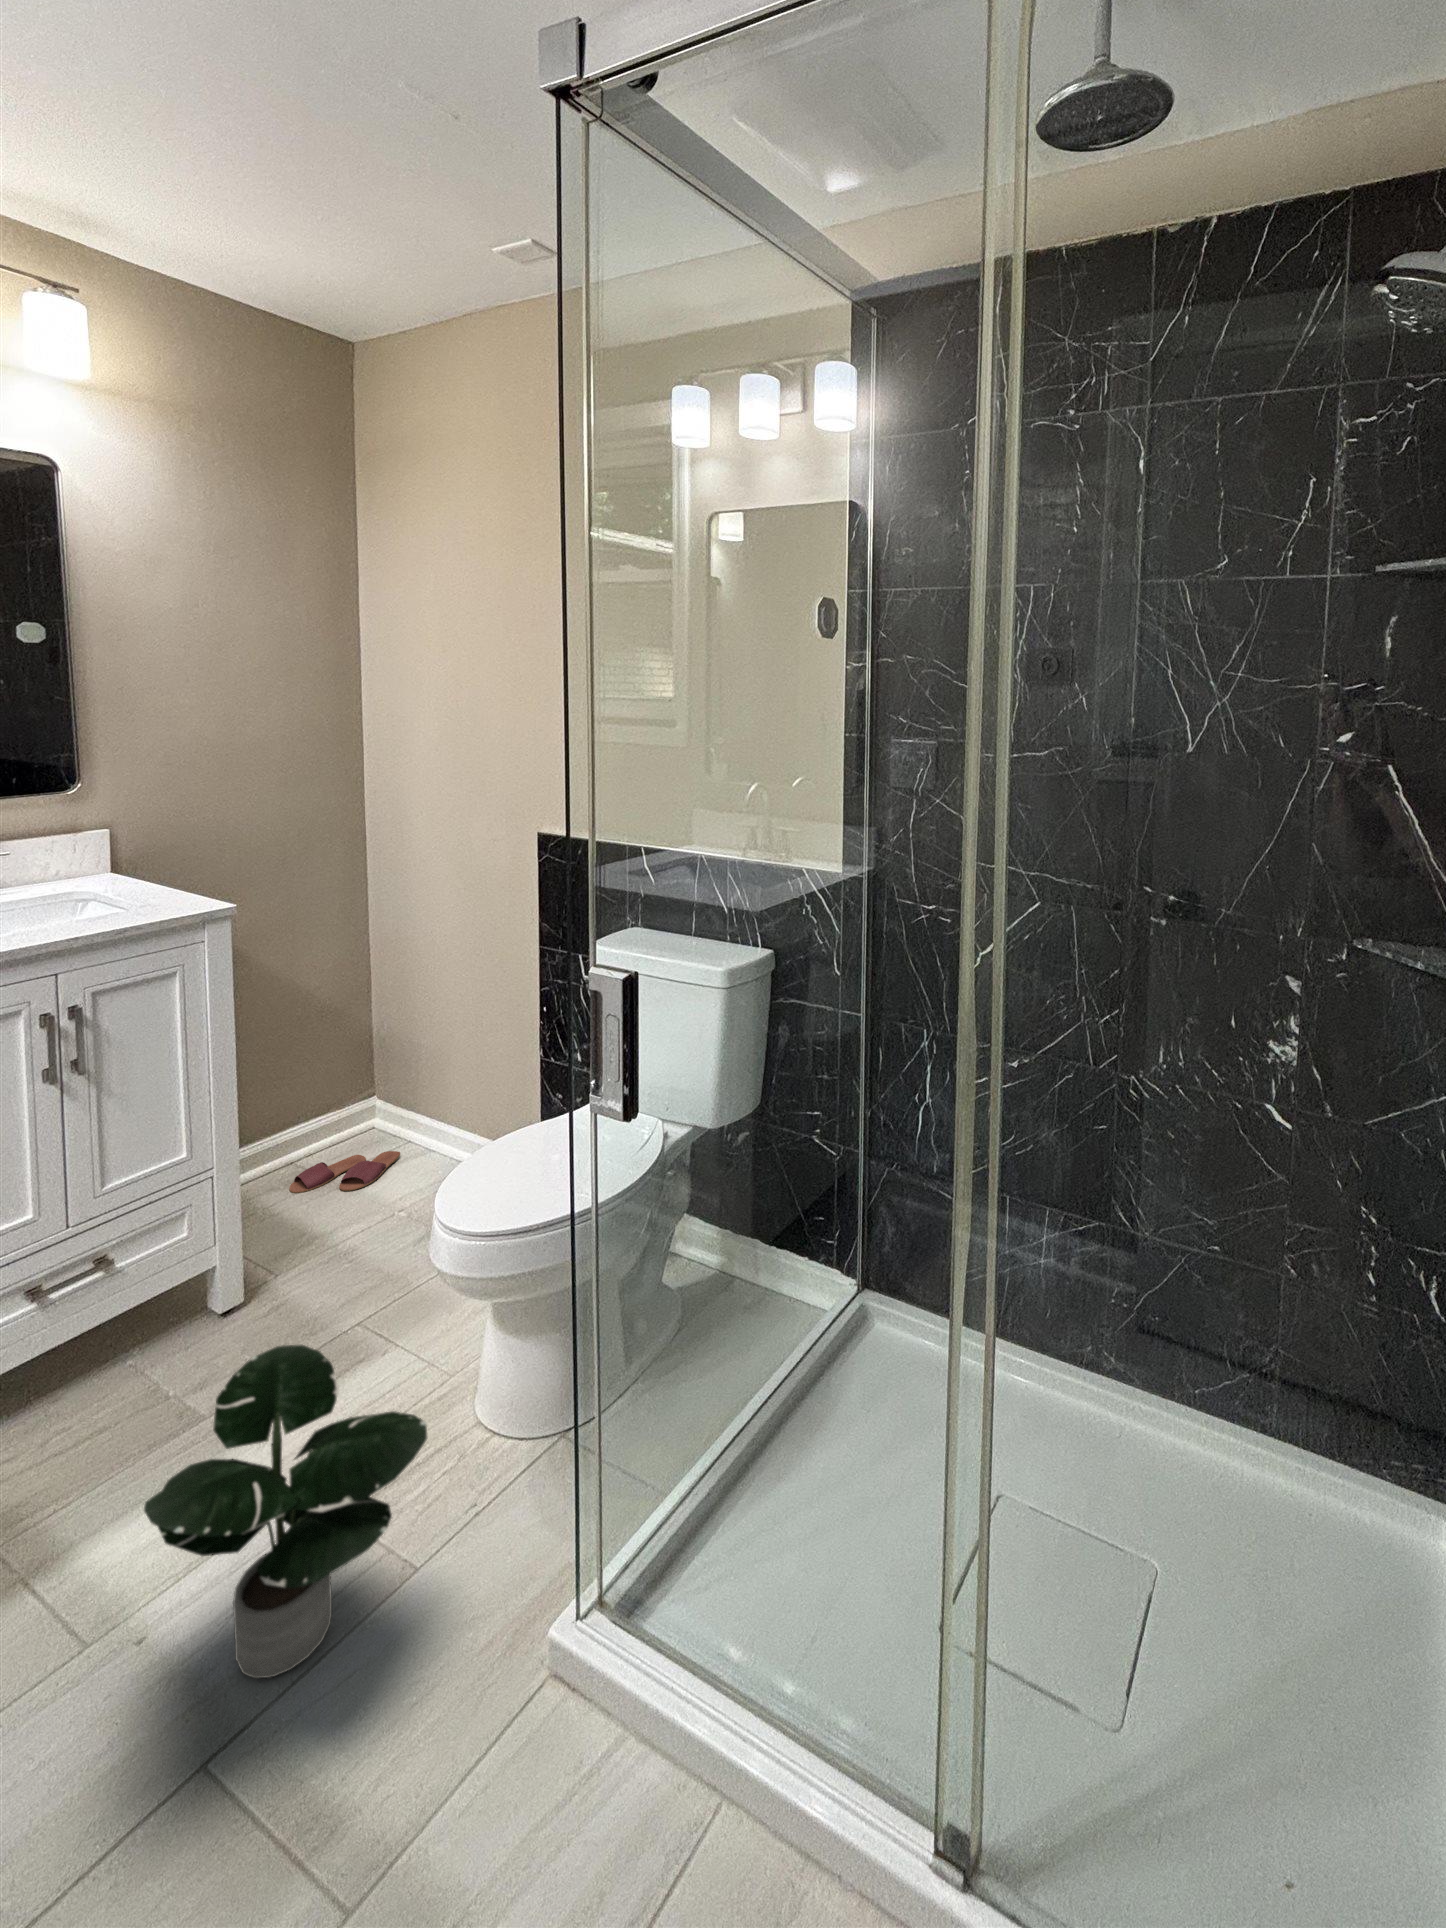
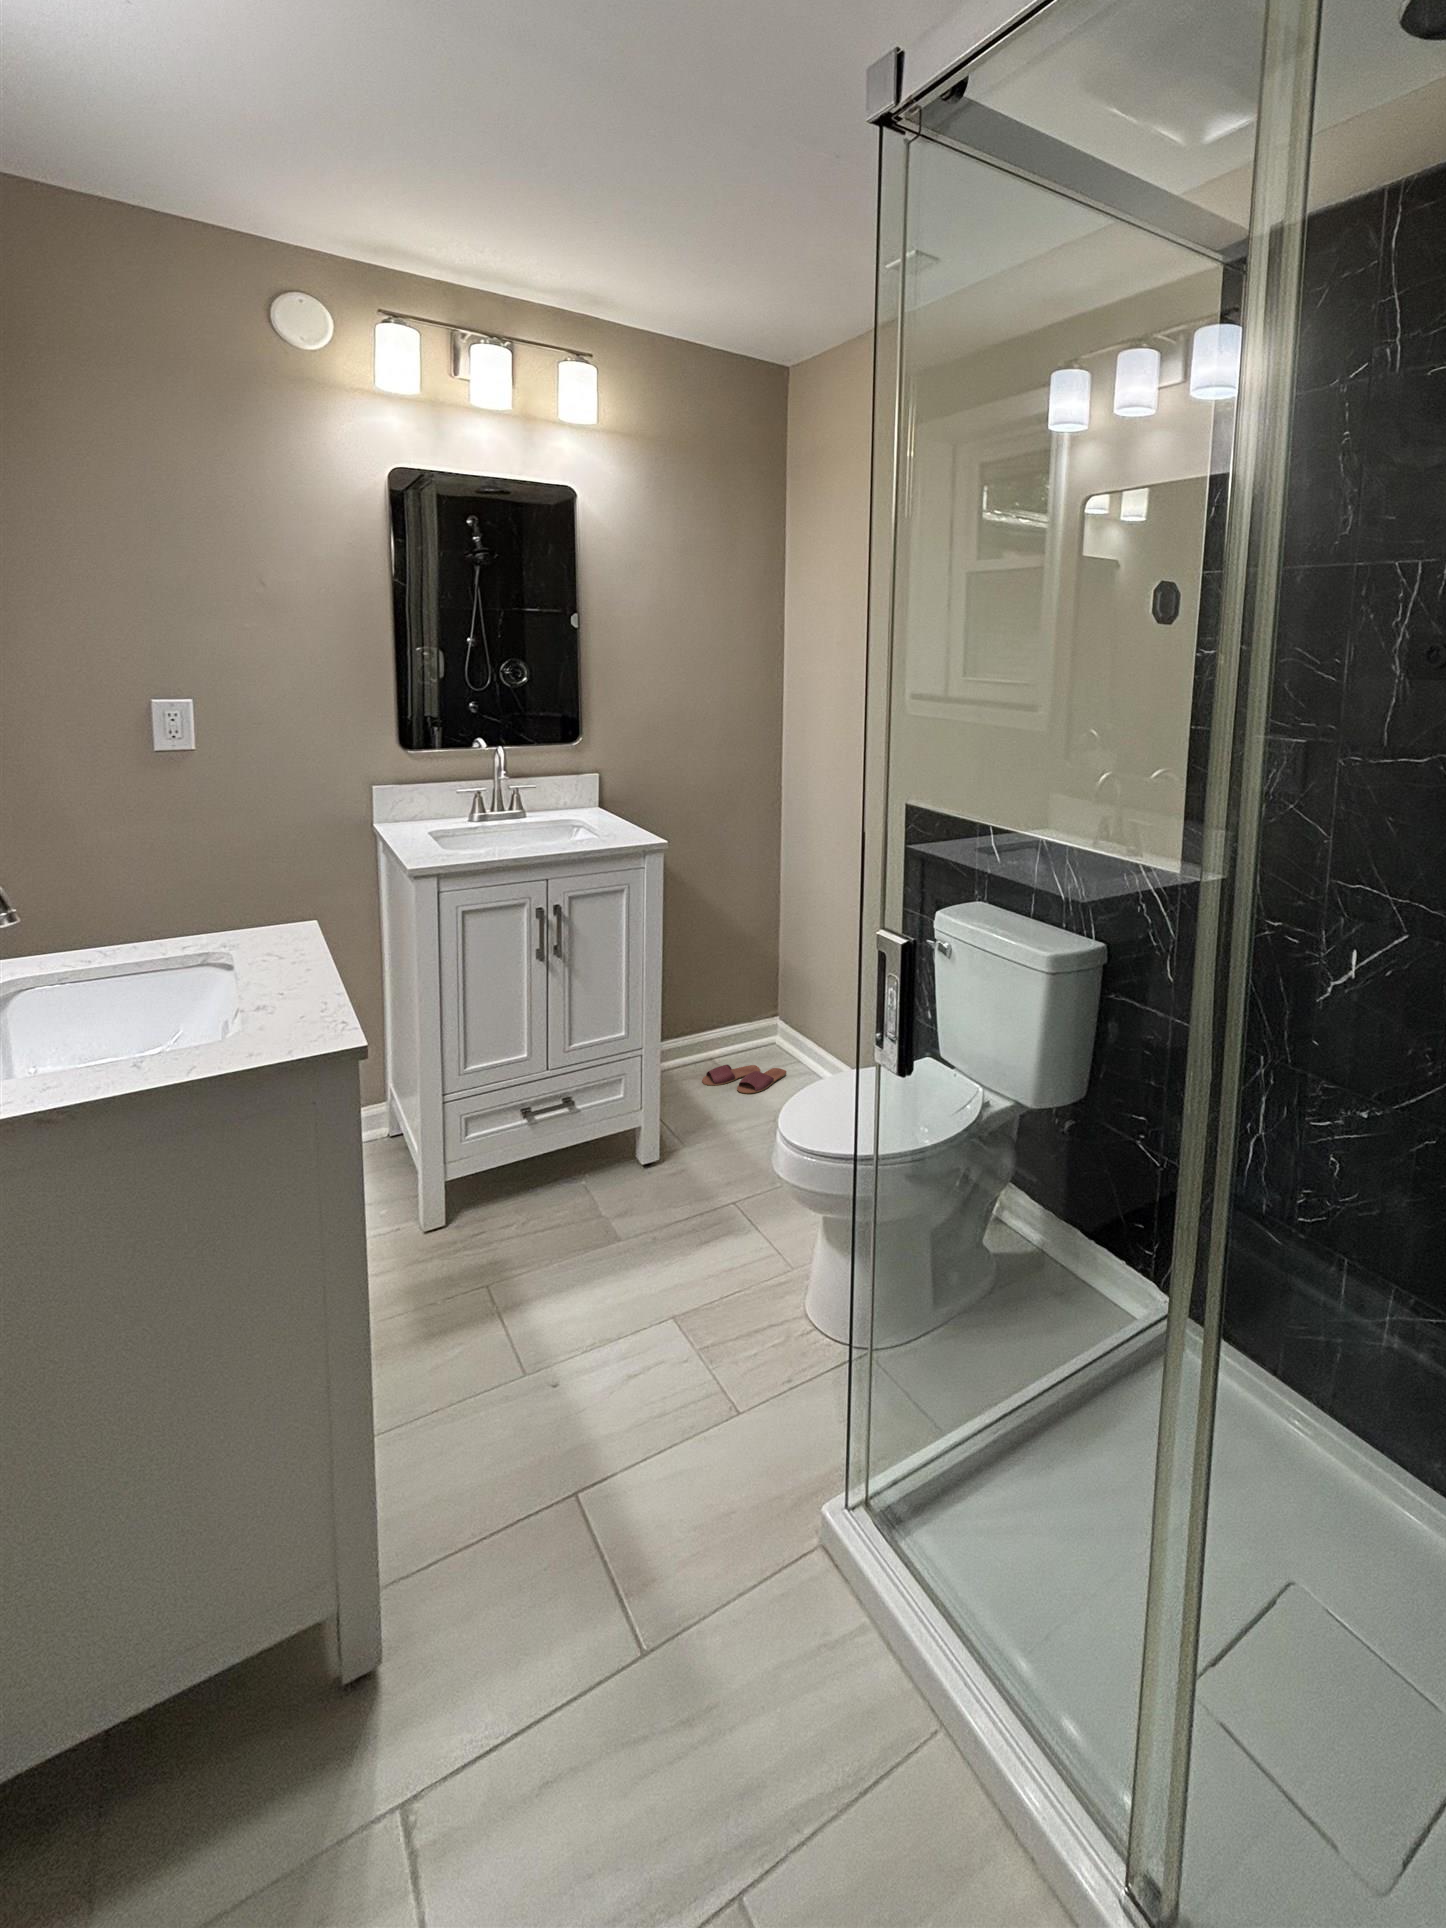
potted plant: present [144,1345,428,1679] -> none [552,1196,750,1450]

